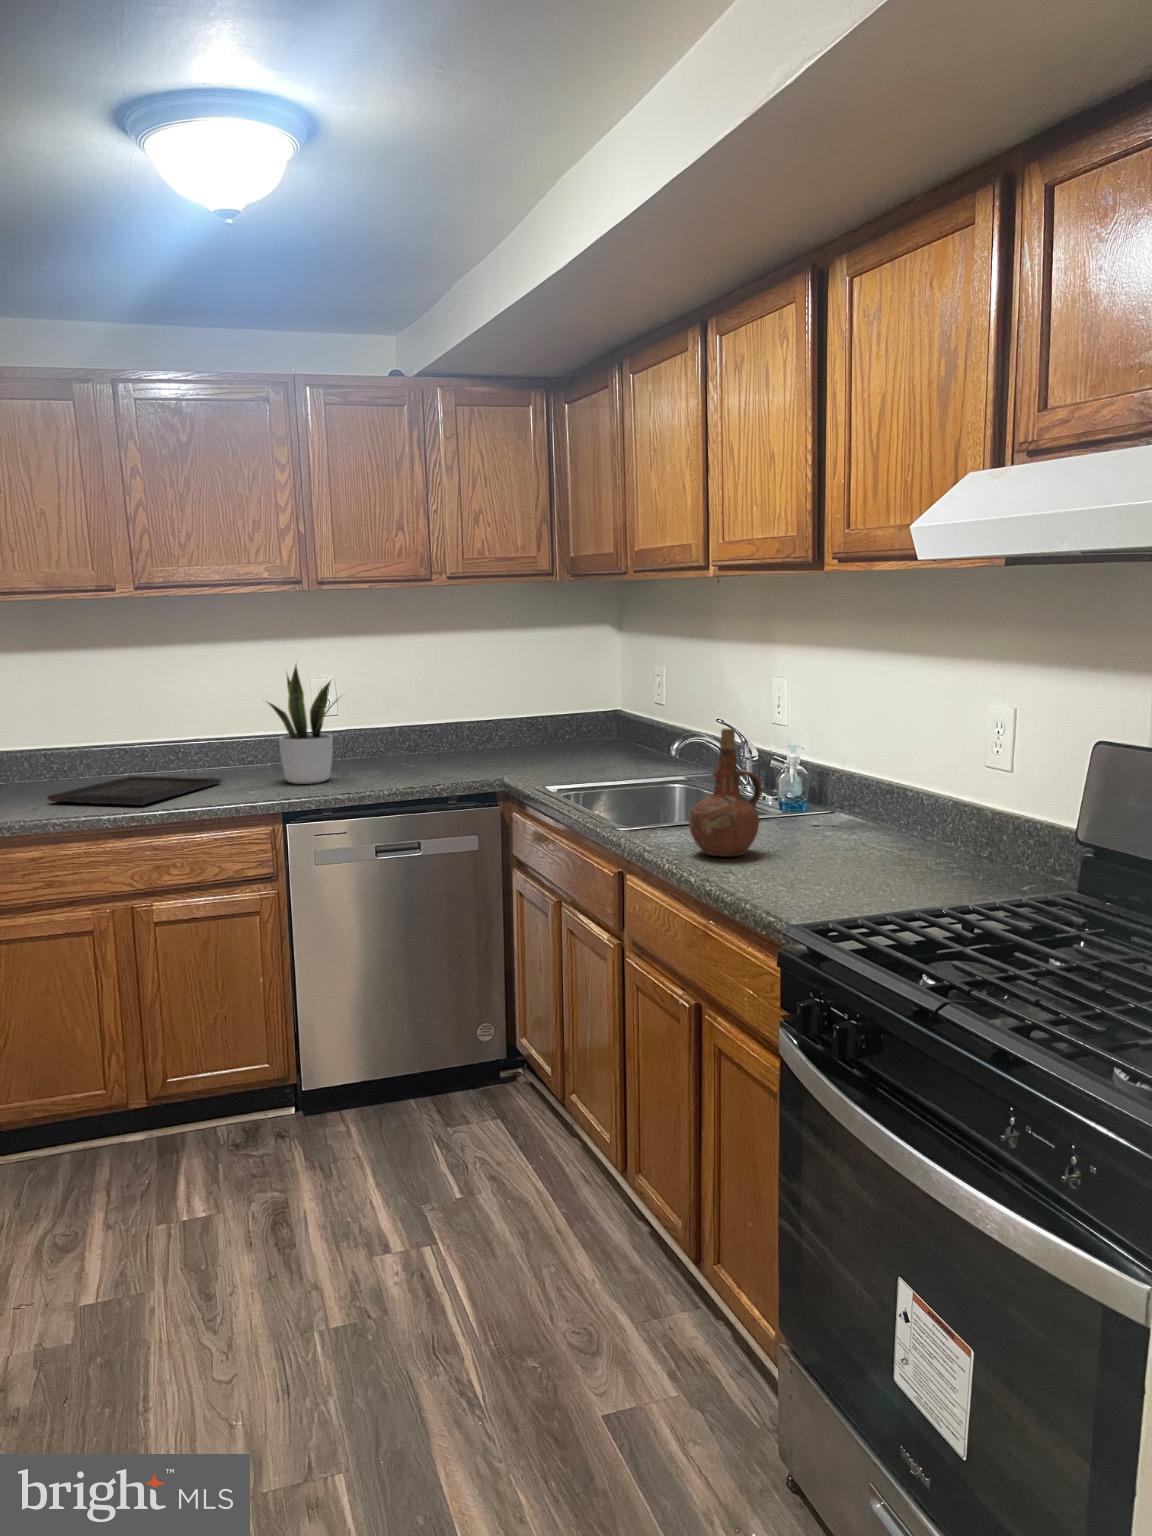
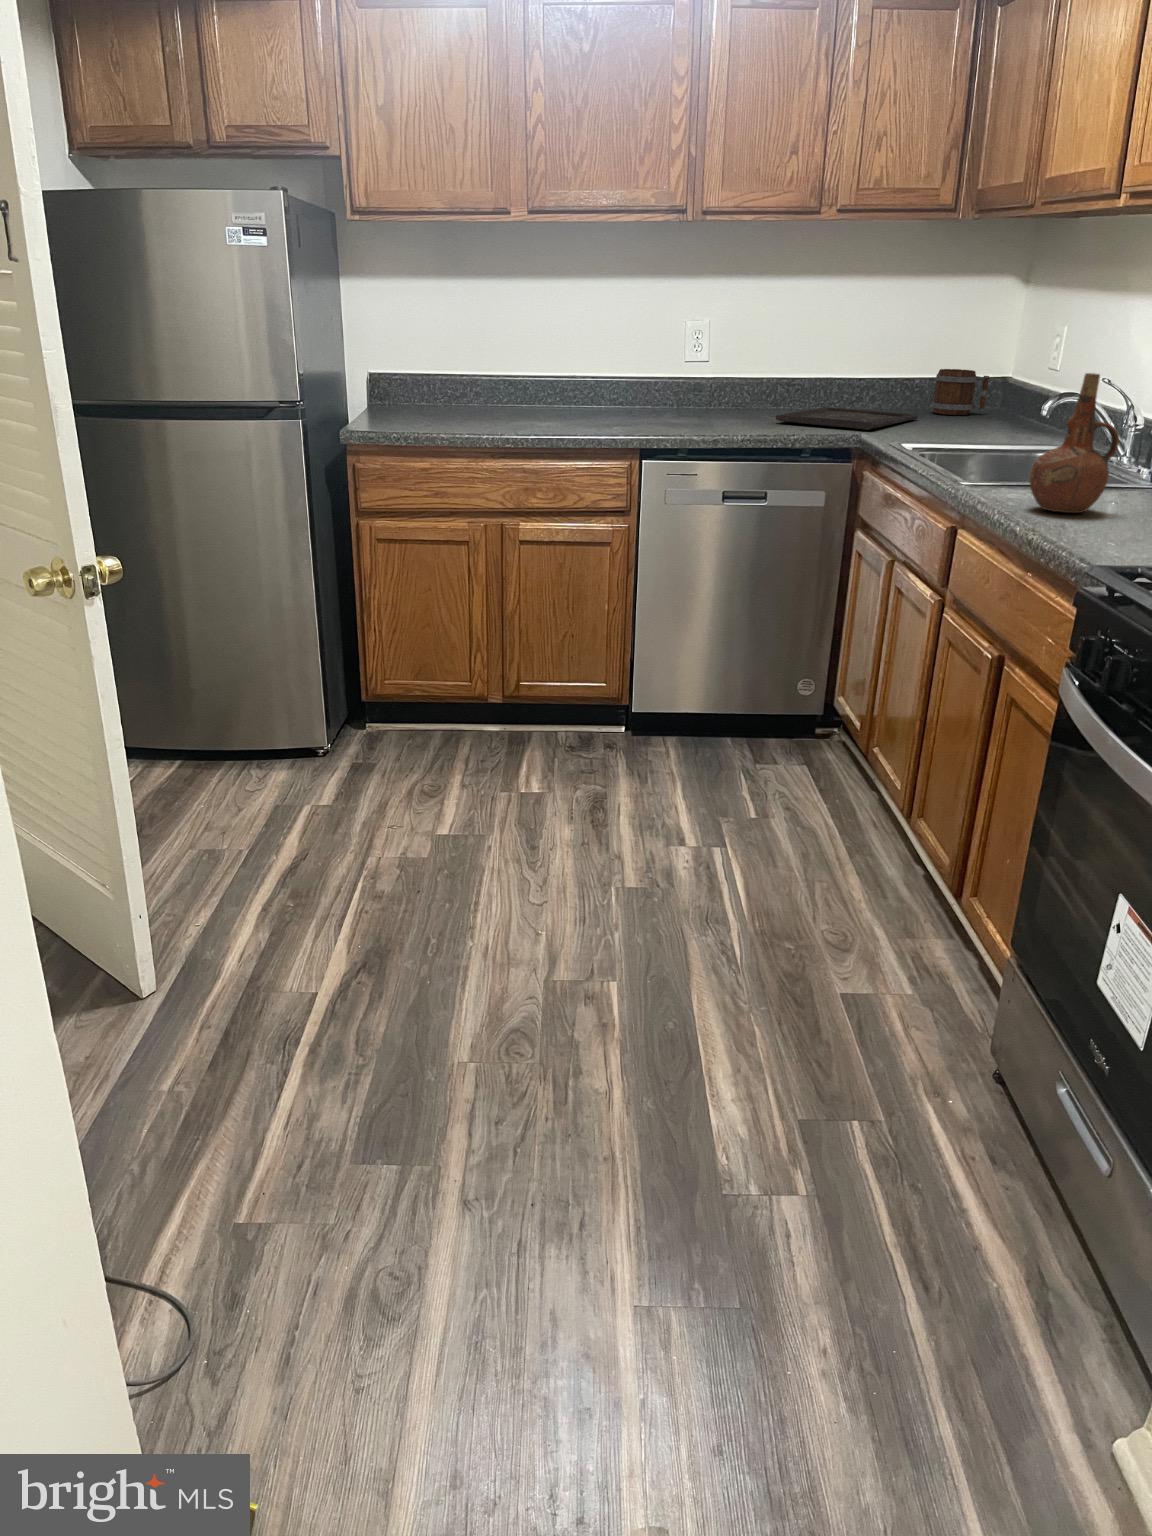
potted plant: present [268,665,337,784] -> none [635,296,717,425]
mug: none [557,706,605,747] -> present [932,369,989,415]
tray: present [47,776,221,805] -> present [775,407,918,430]

